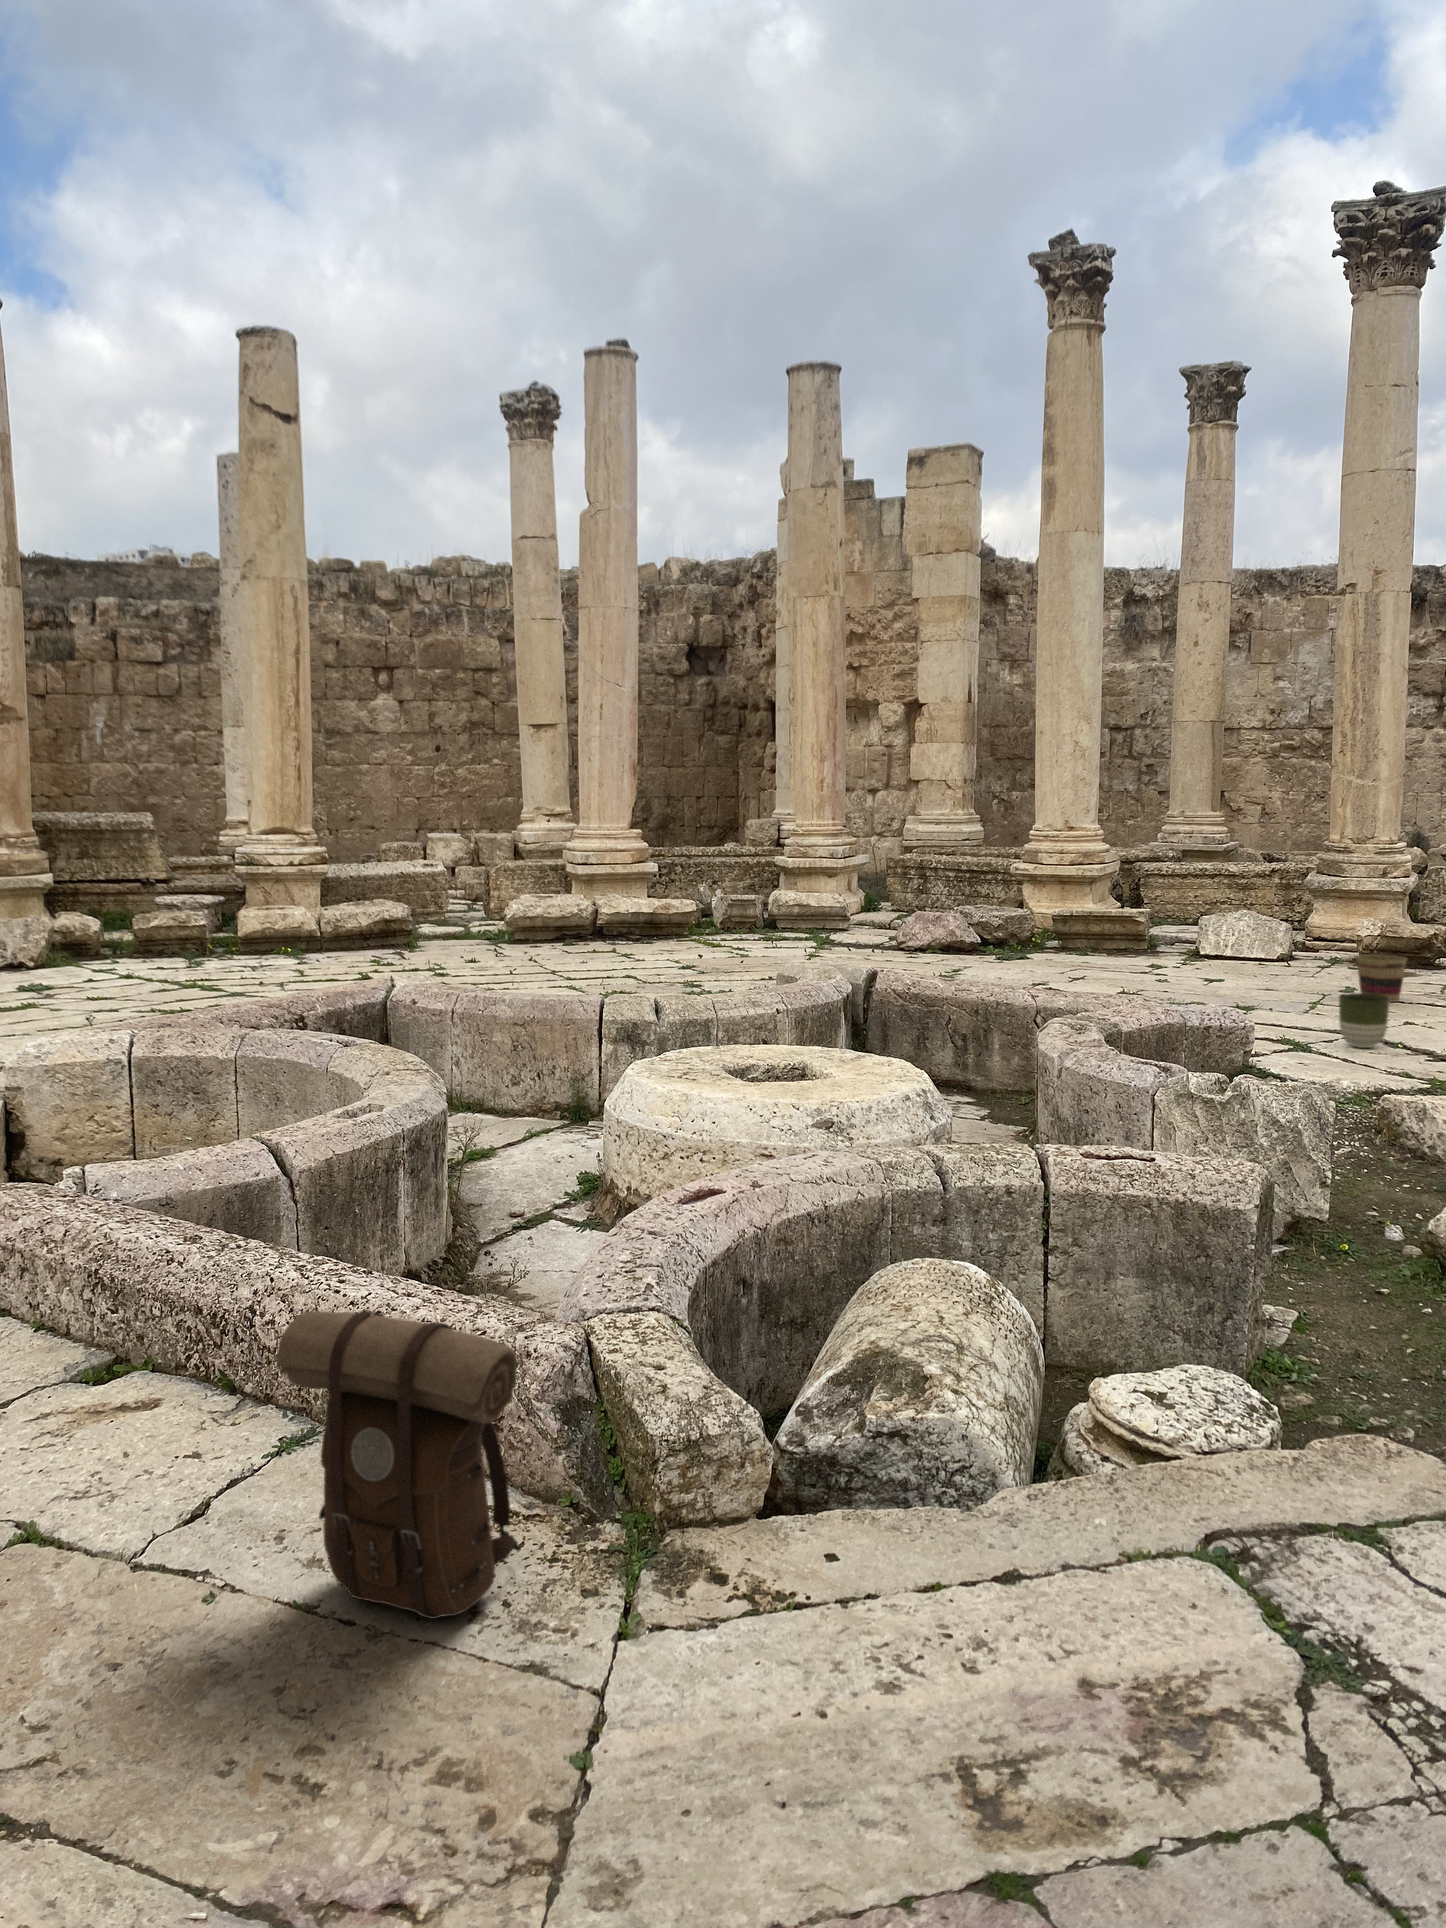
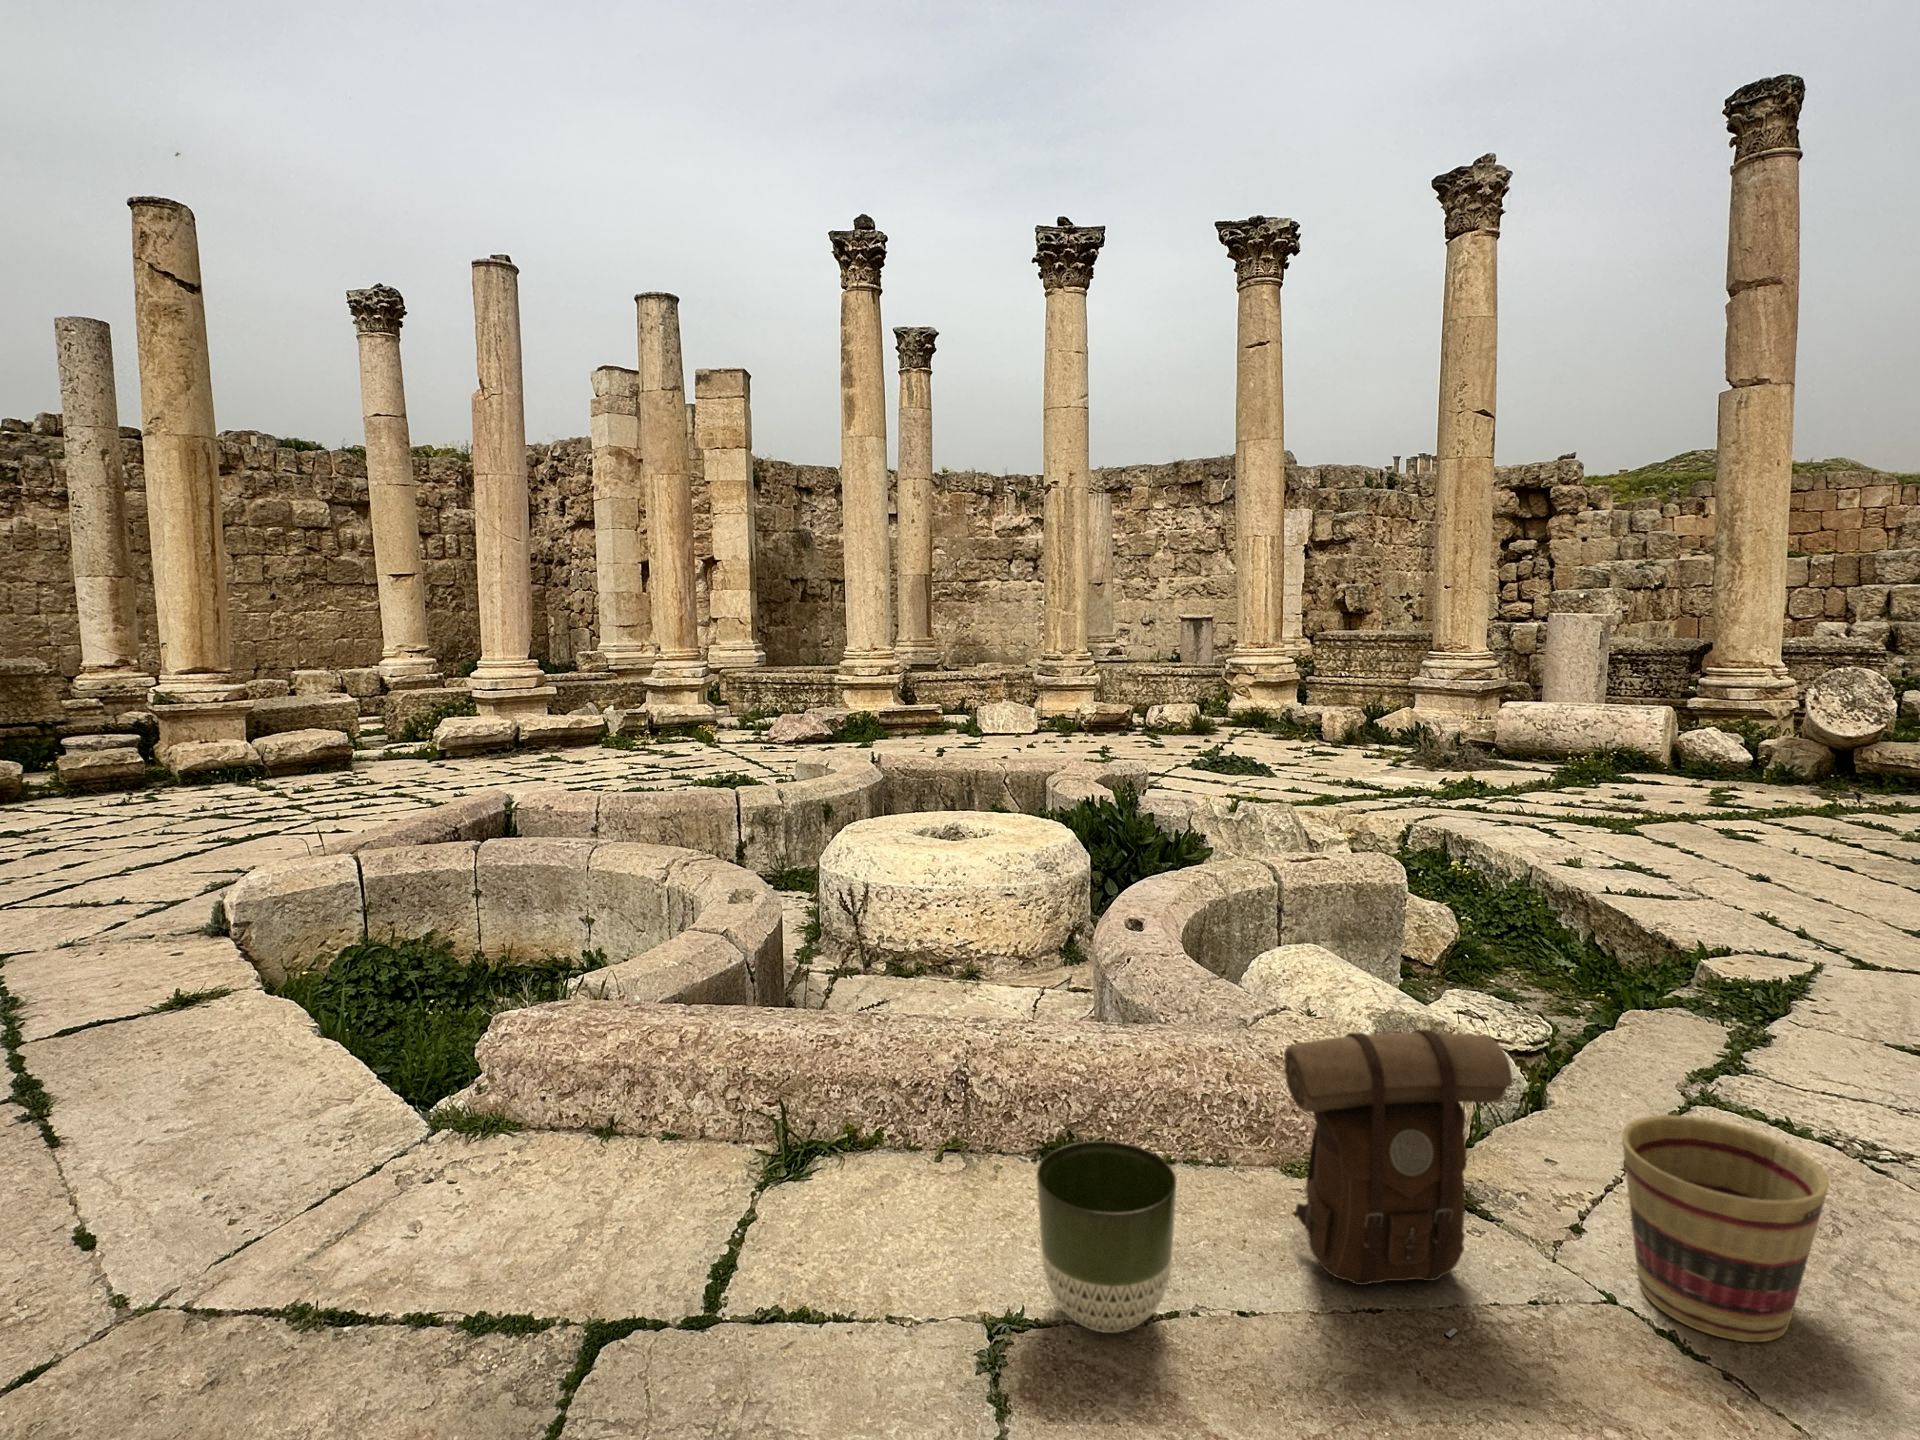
basket: present [1357,954,1407,1002] -> present [1622,1115,1829,1342]
planter: present [1339,993,1390,1048] -> present [1037,1141,1176,1333]

